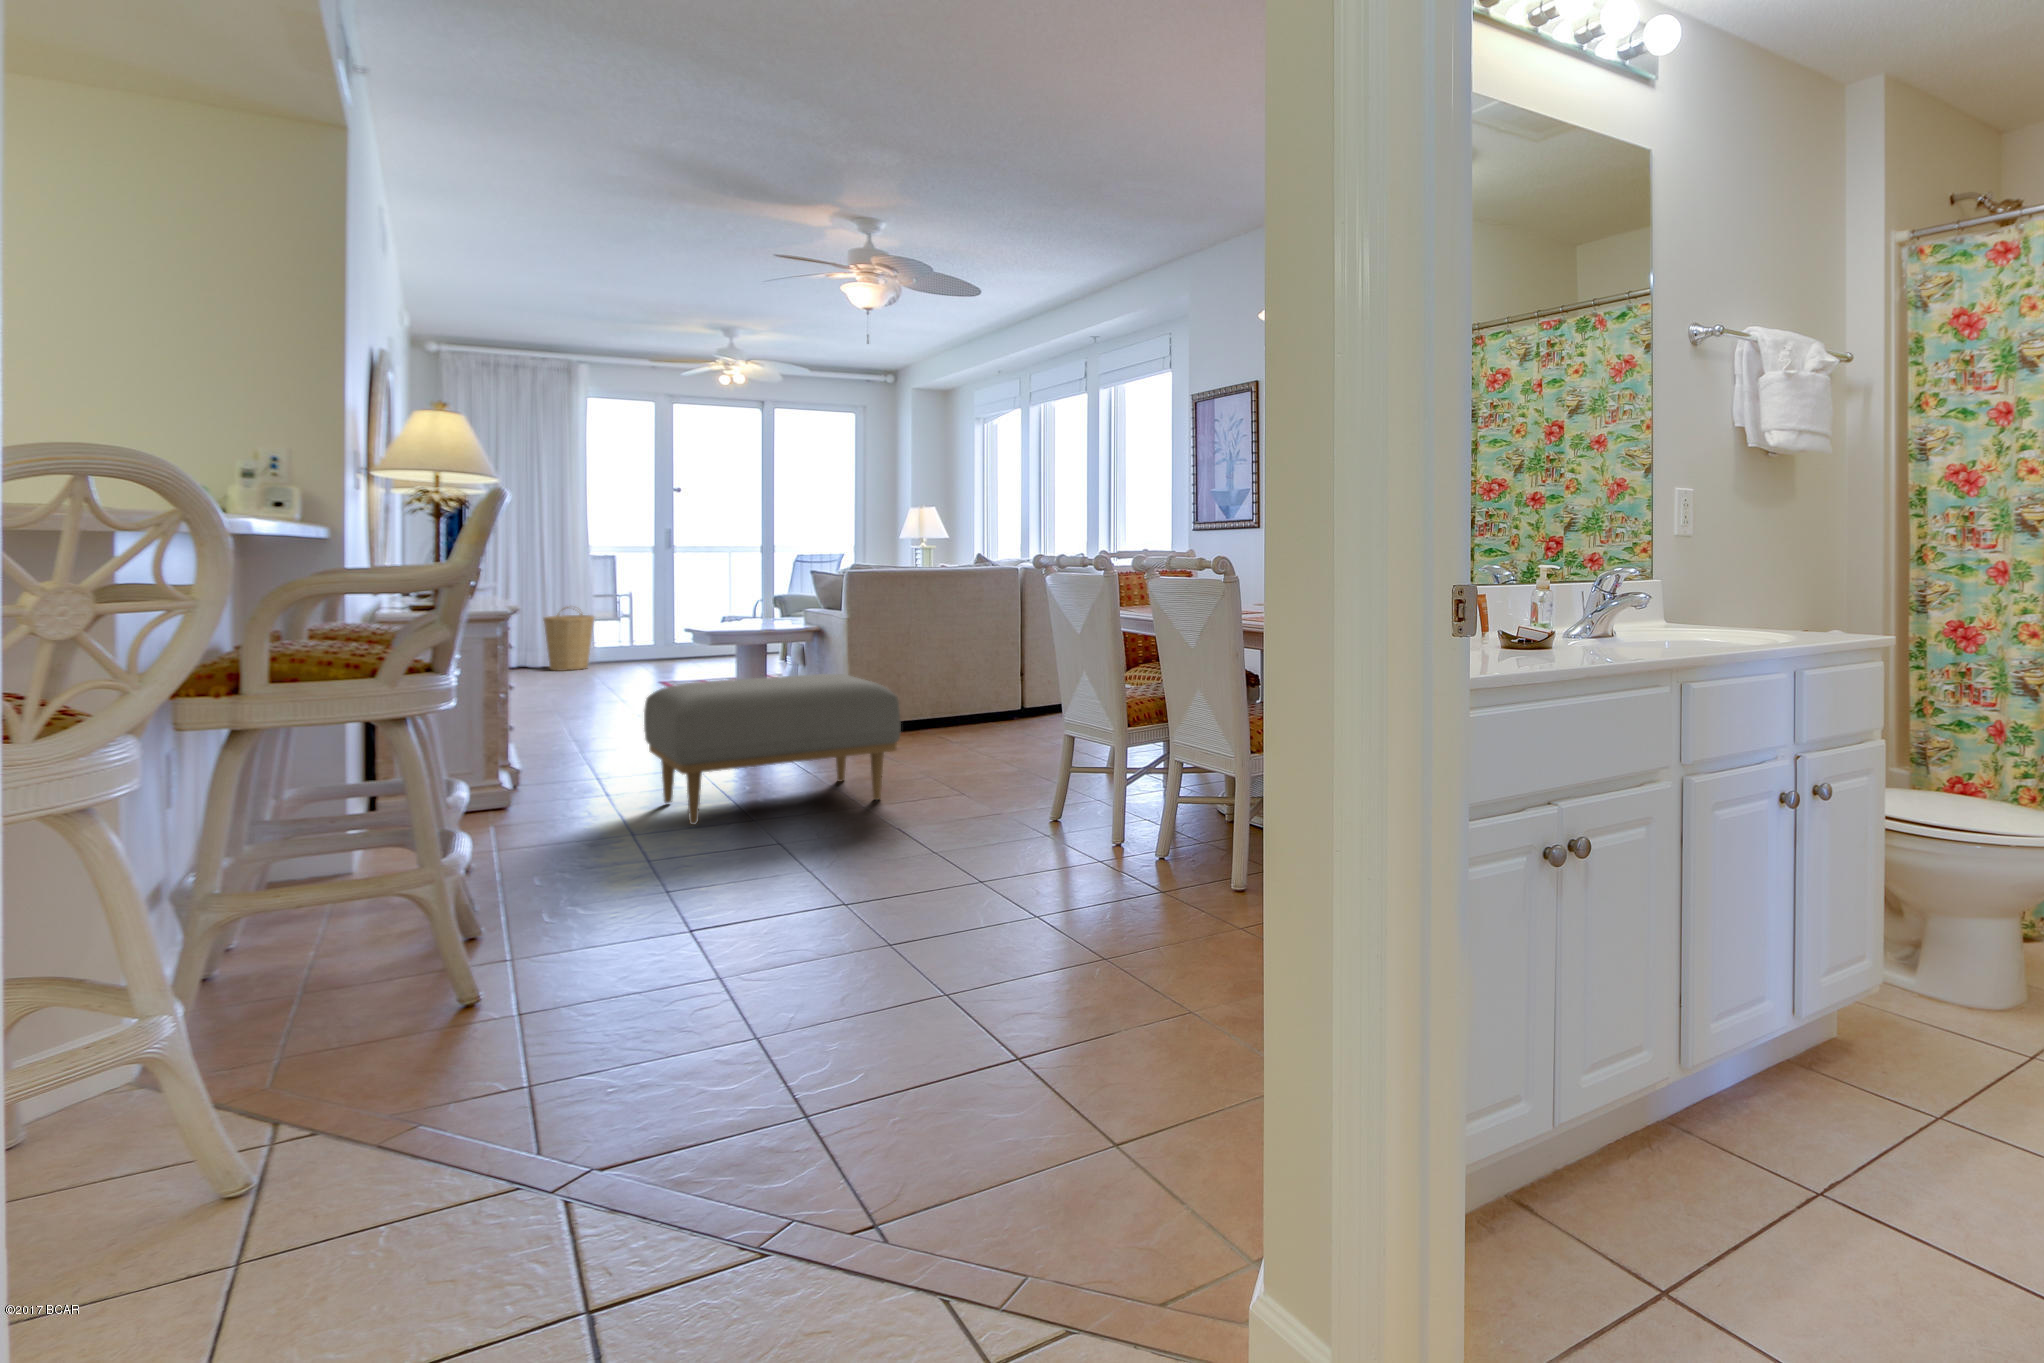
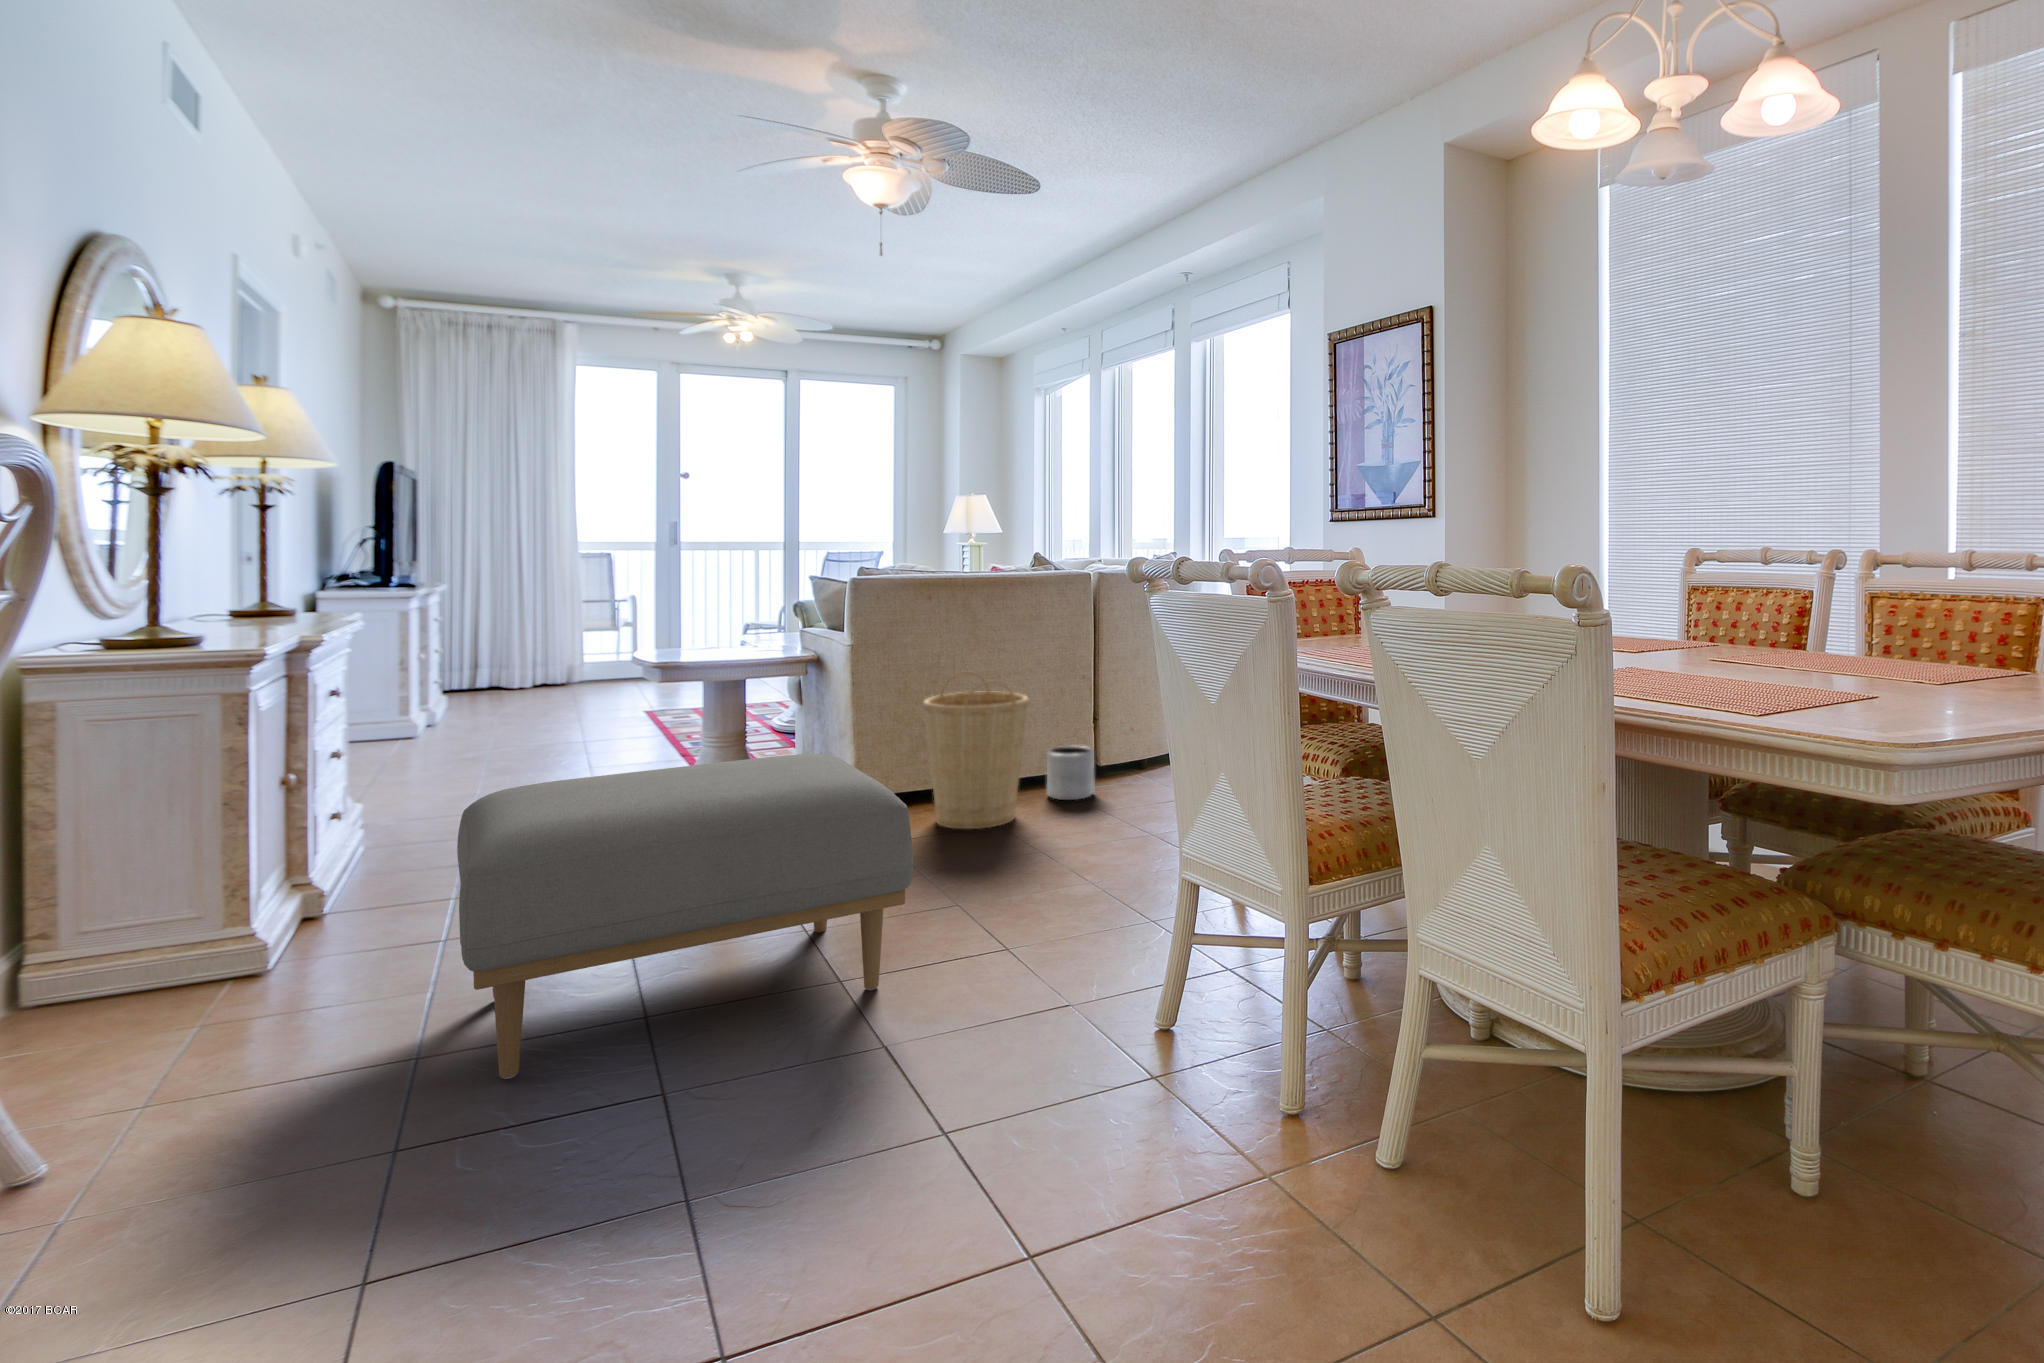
basket: present [544,607,594,671] -> present [923,672,1029,829]
planter: none [982,691,1016,727] -> present [1047,746,1094,800]

